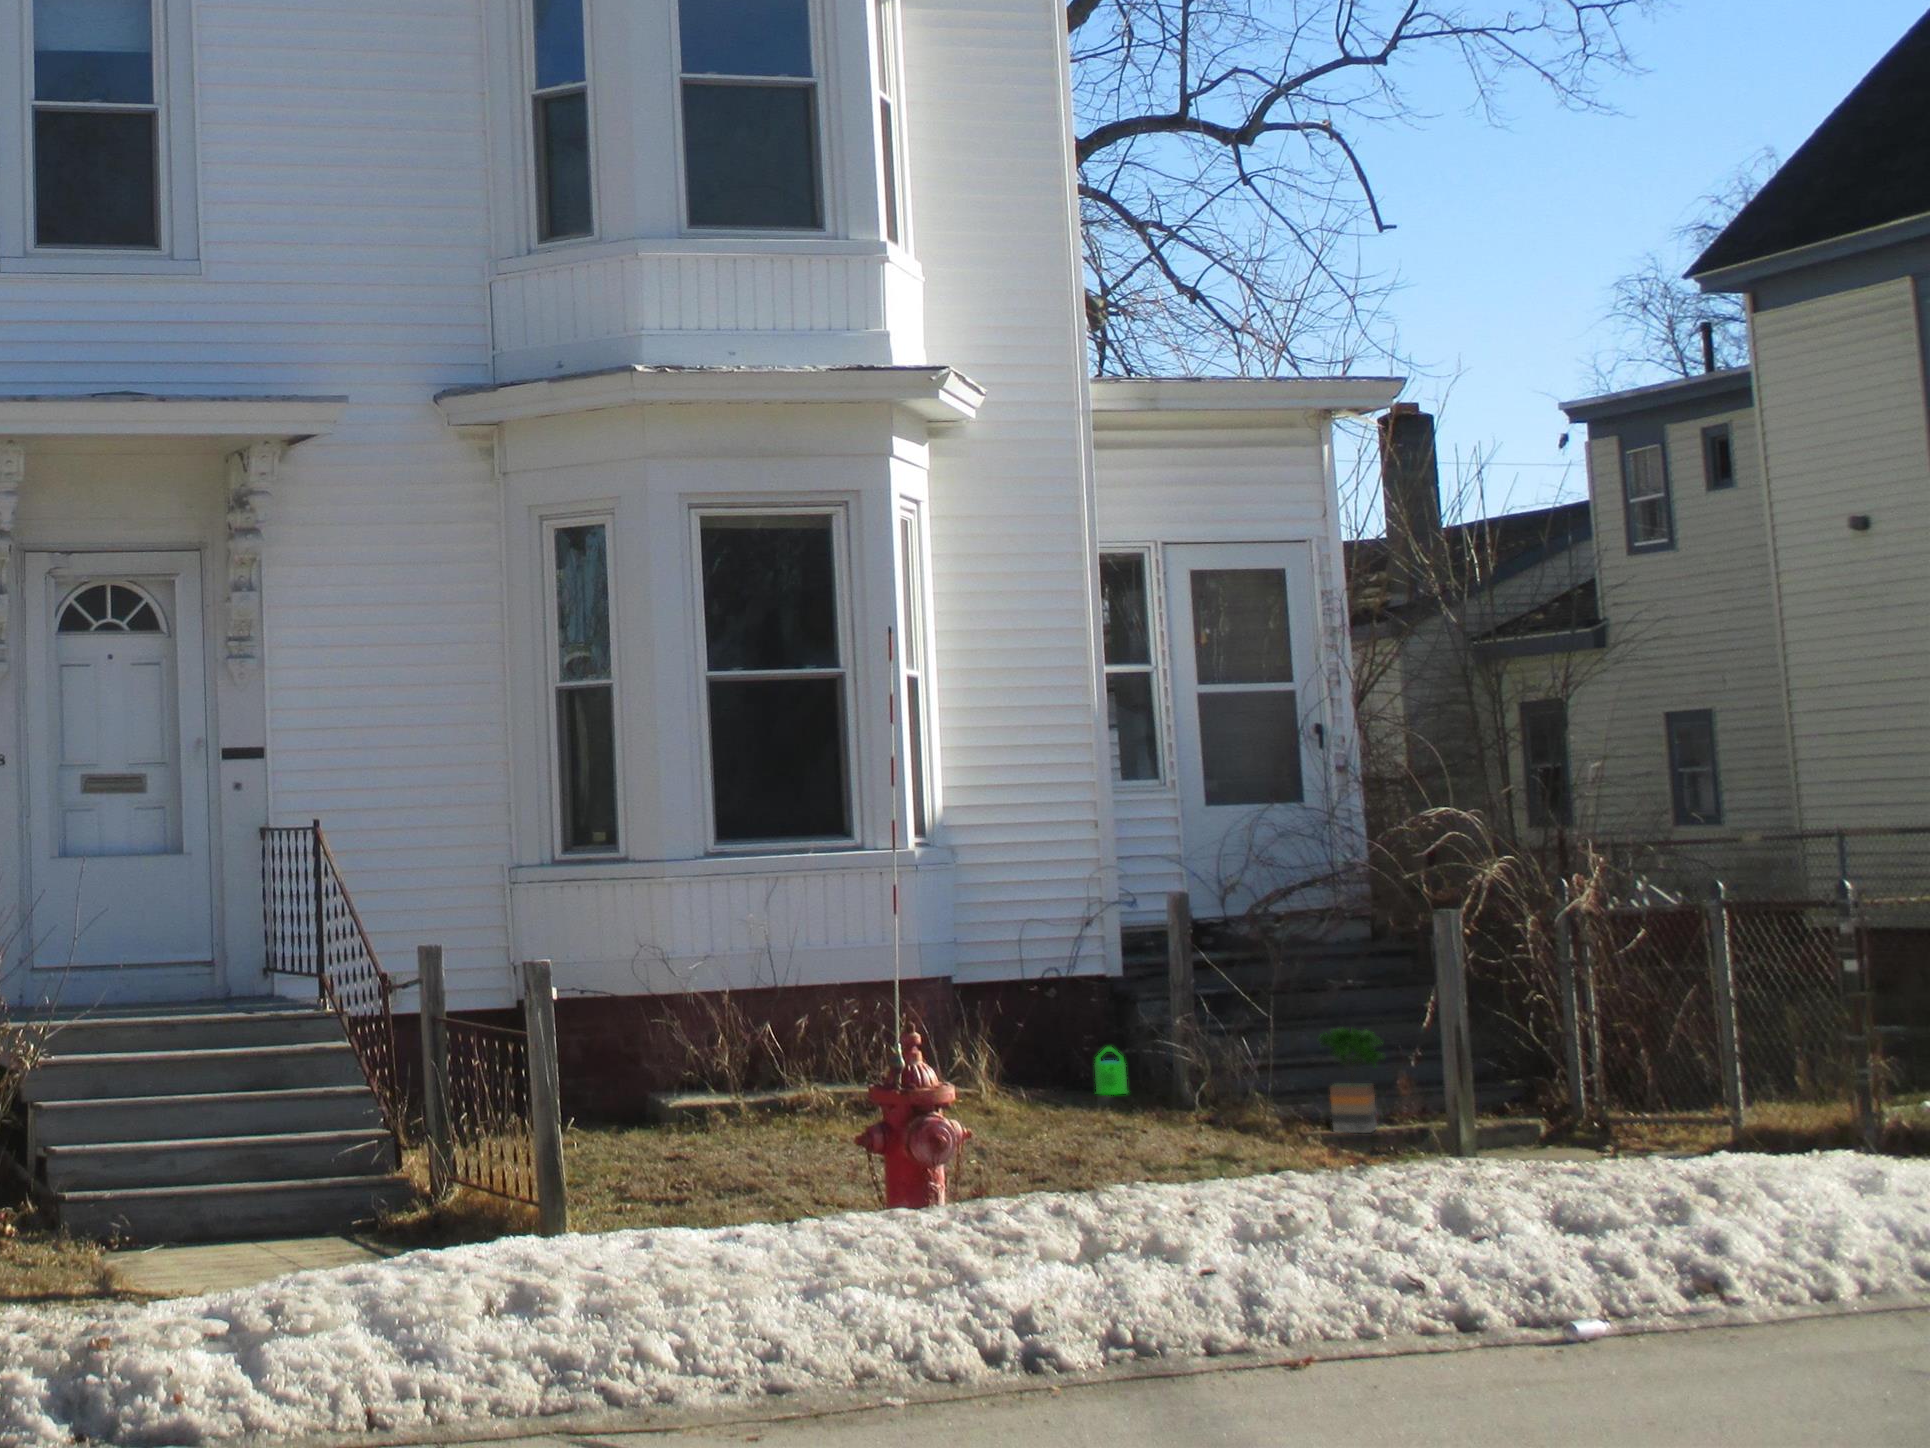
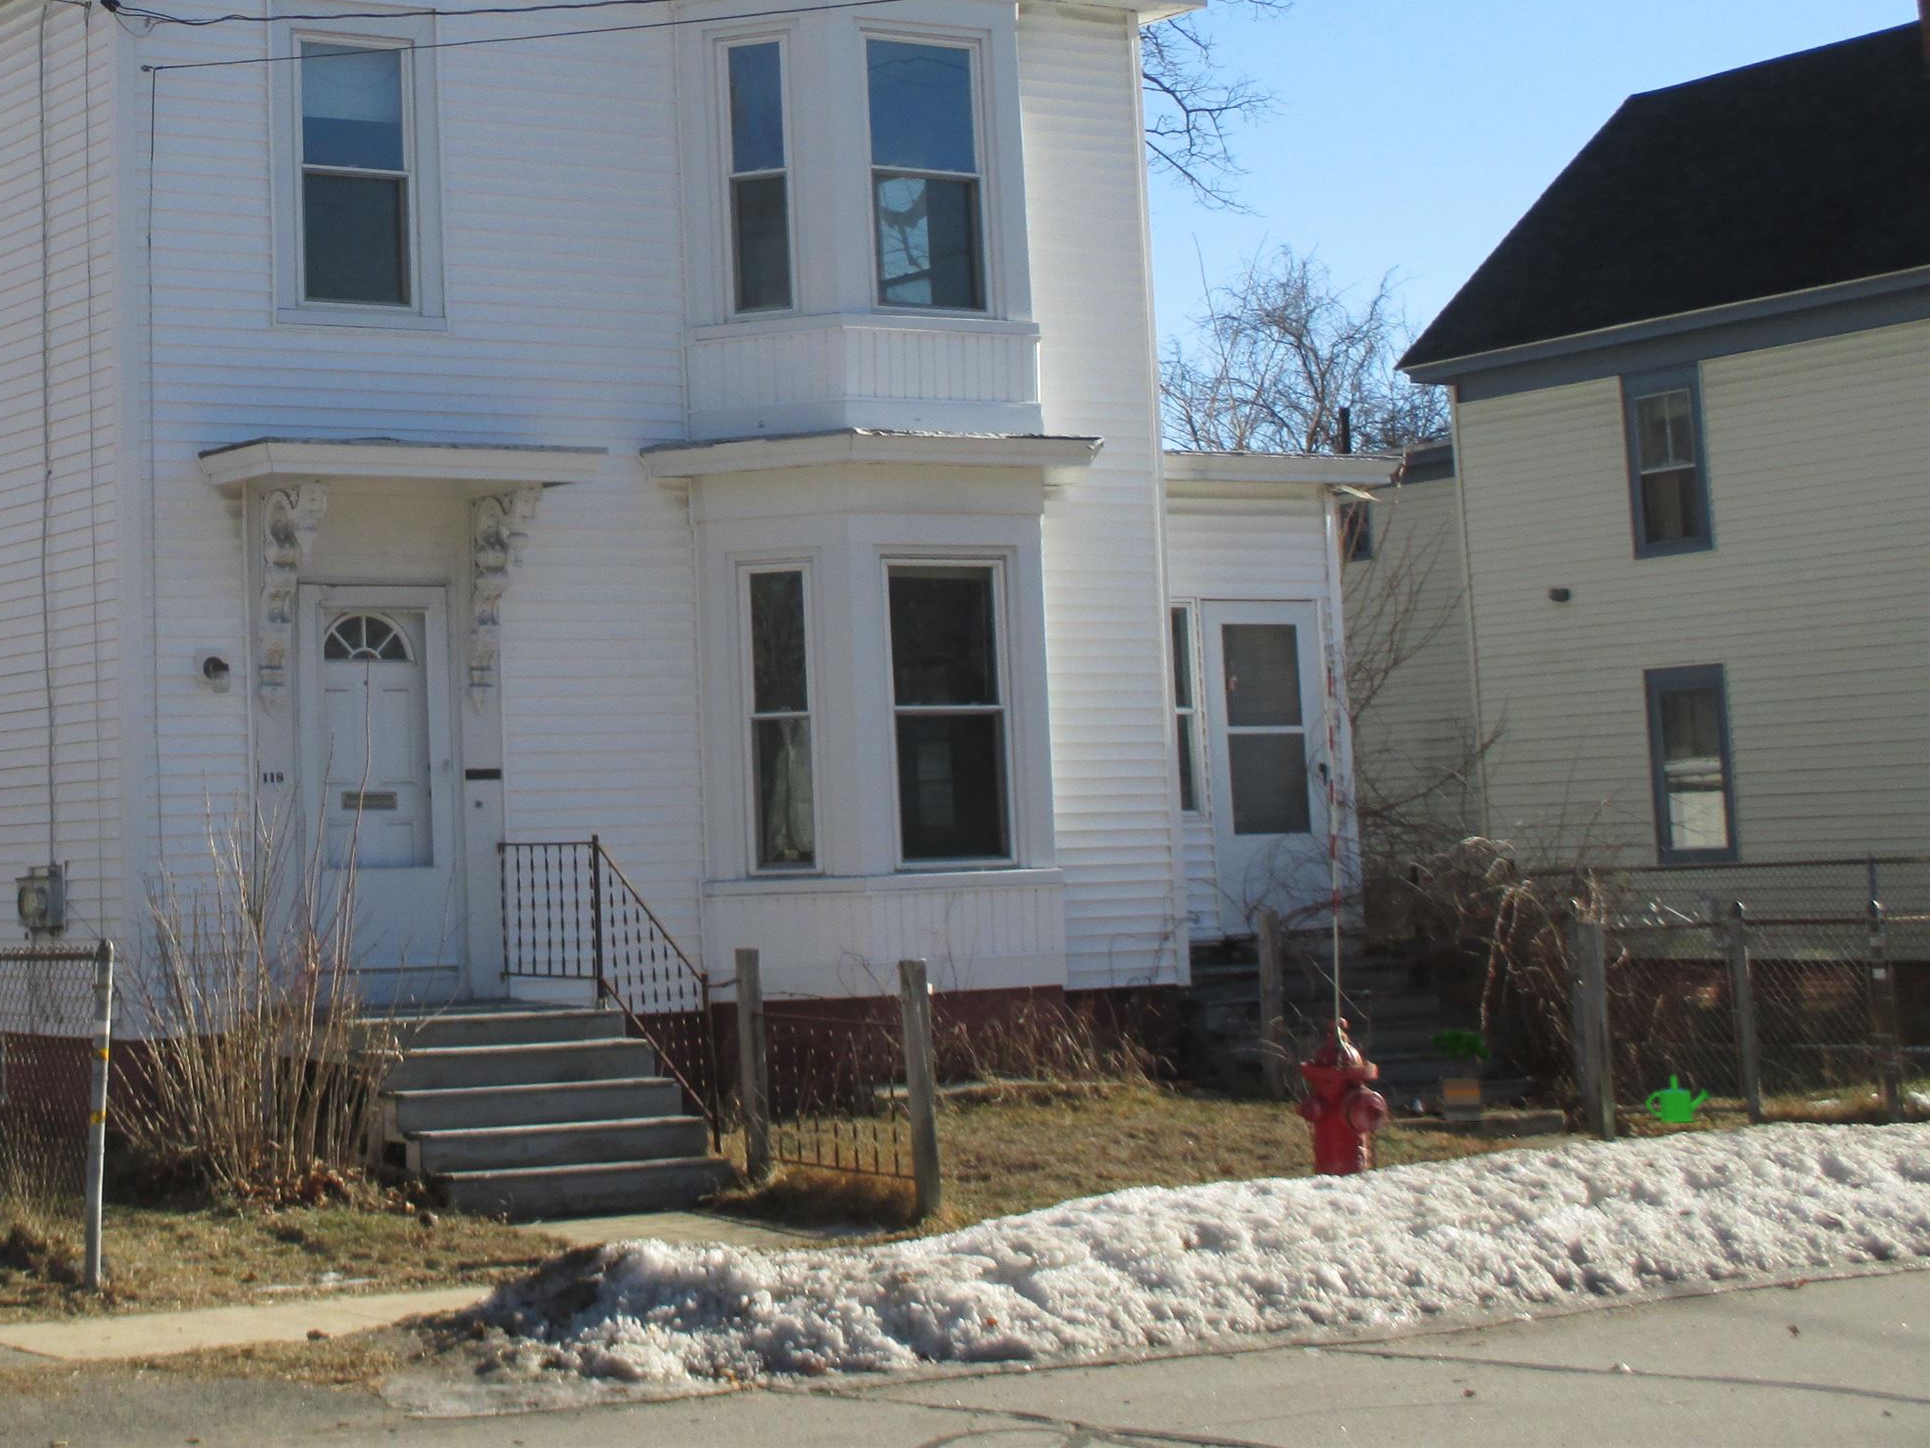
watering can: present [1095,1047,1128,1095] -> present [1646,1076,1709,1122]

